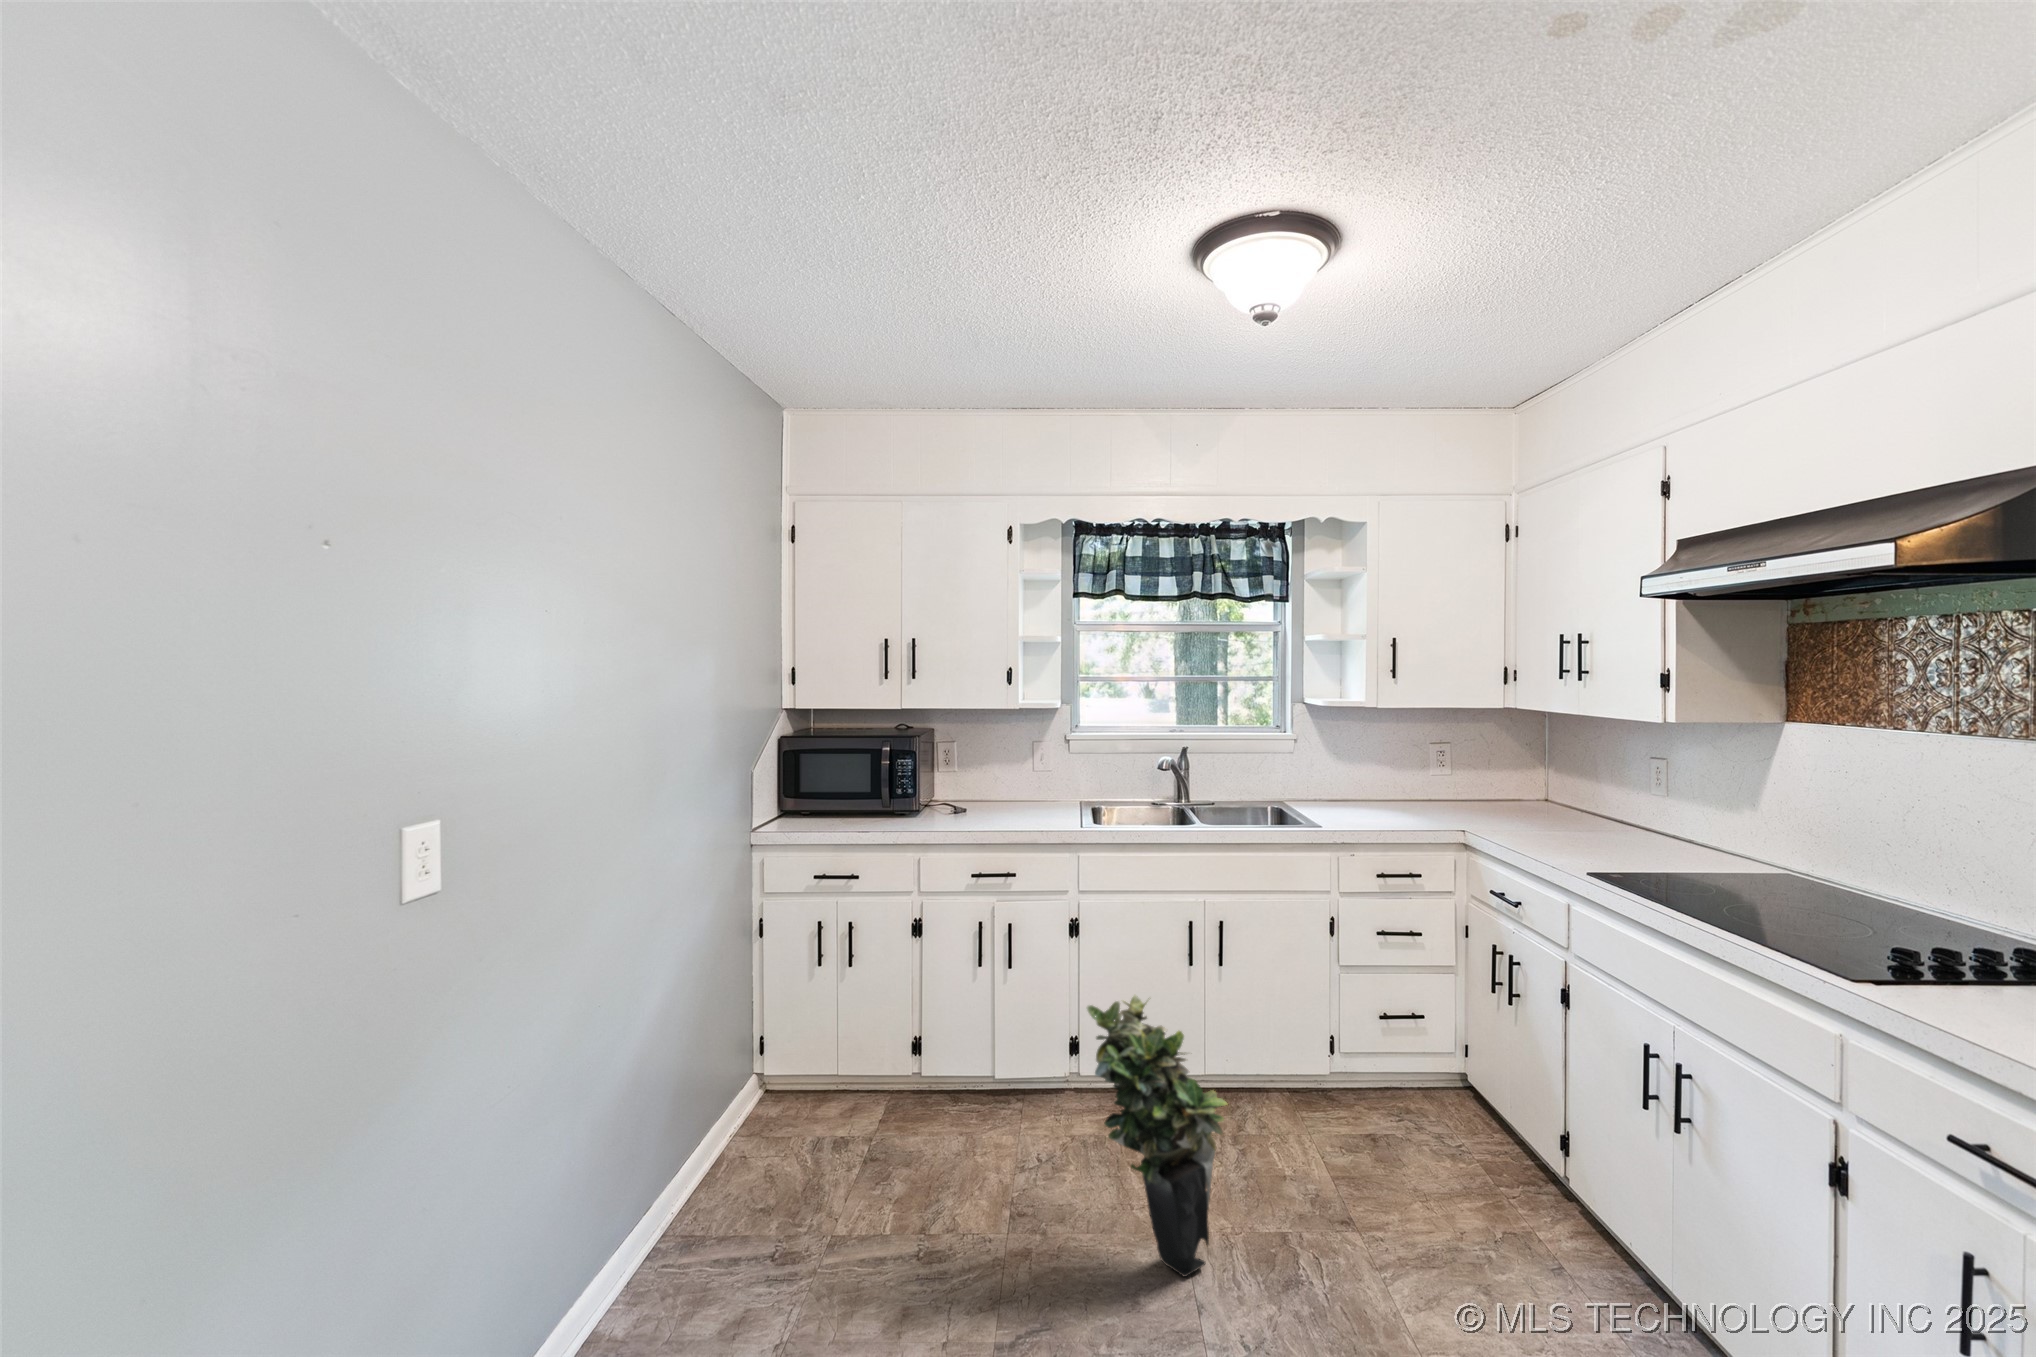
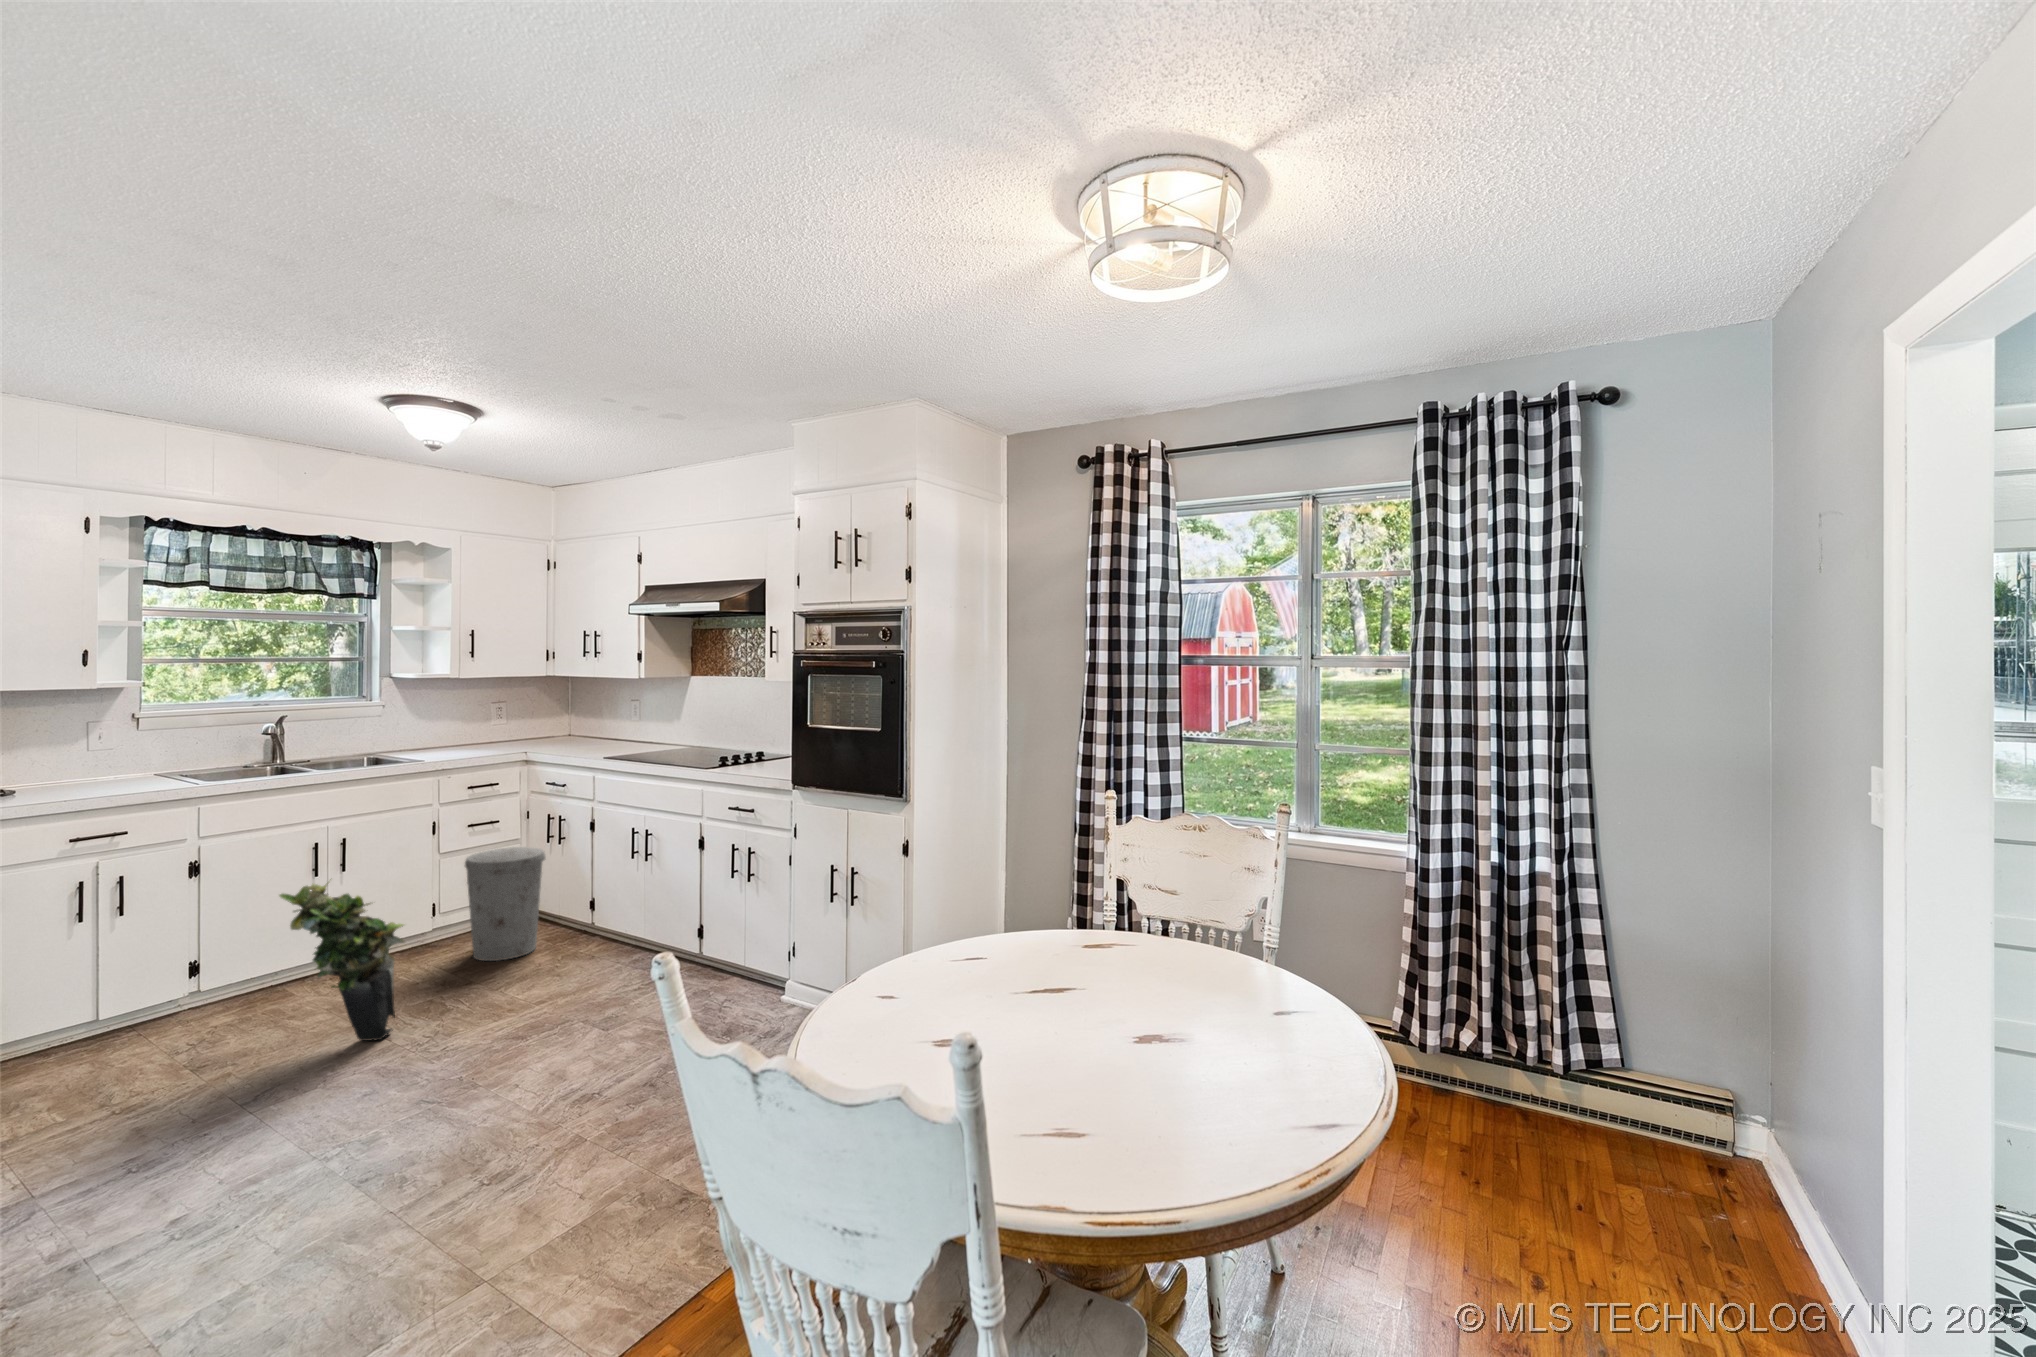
trash can: none [1353,978,1476,1177] -> present [465,847,546,961]

